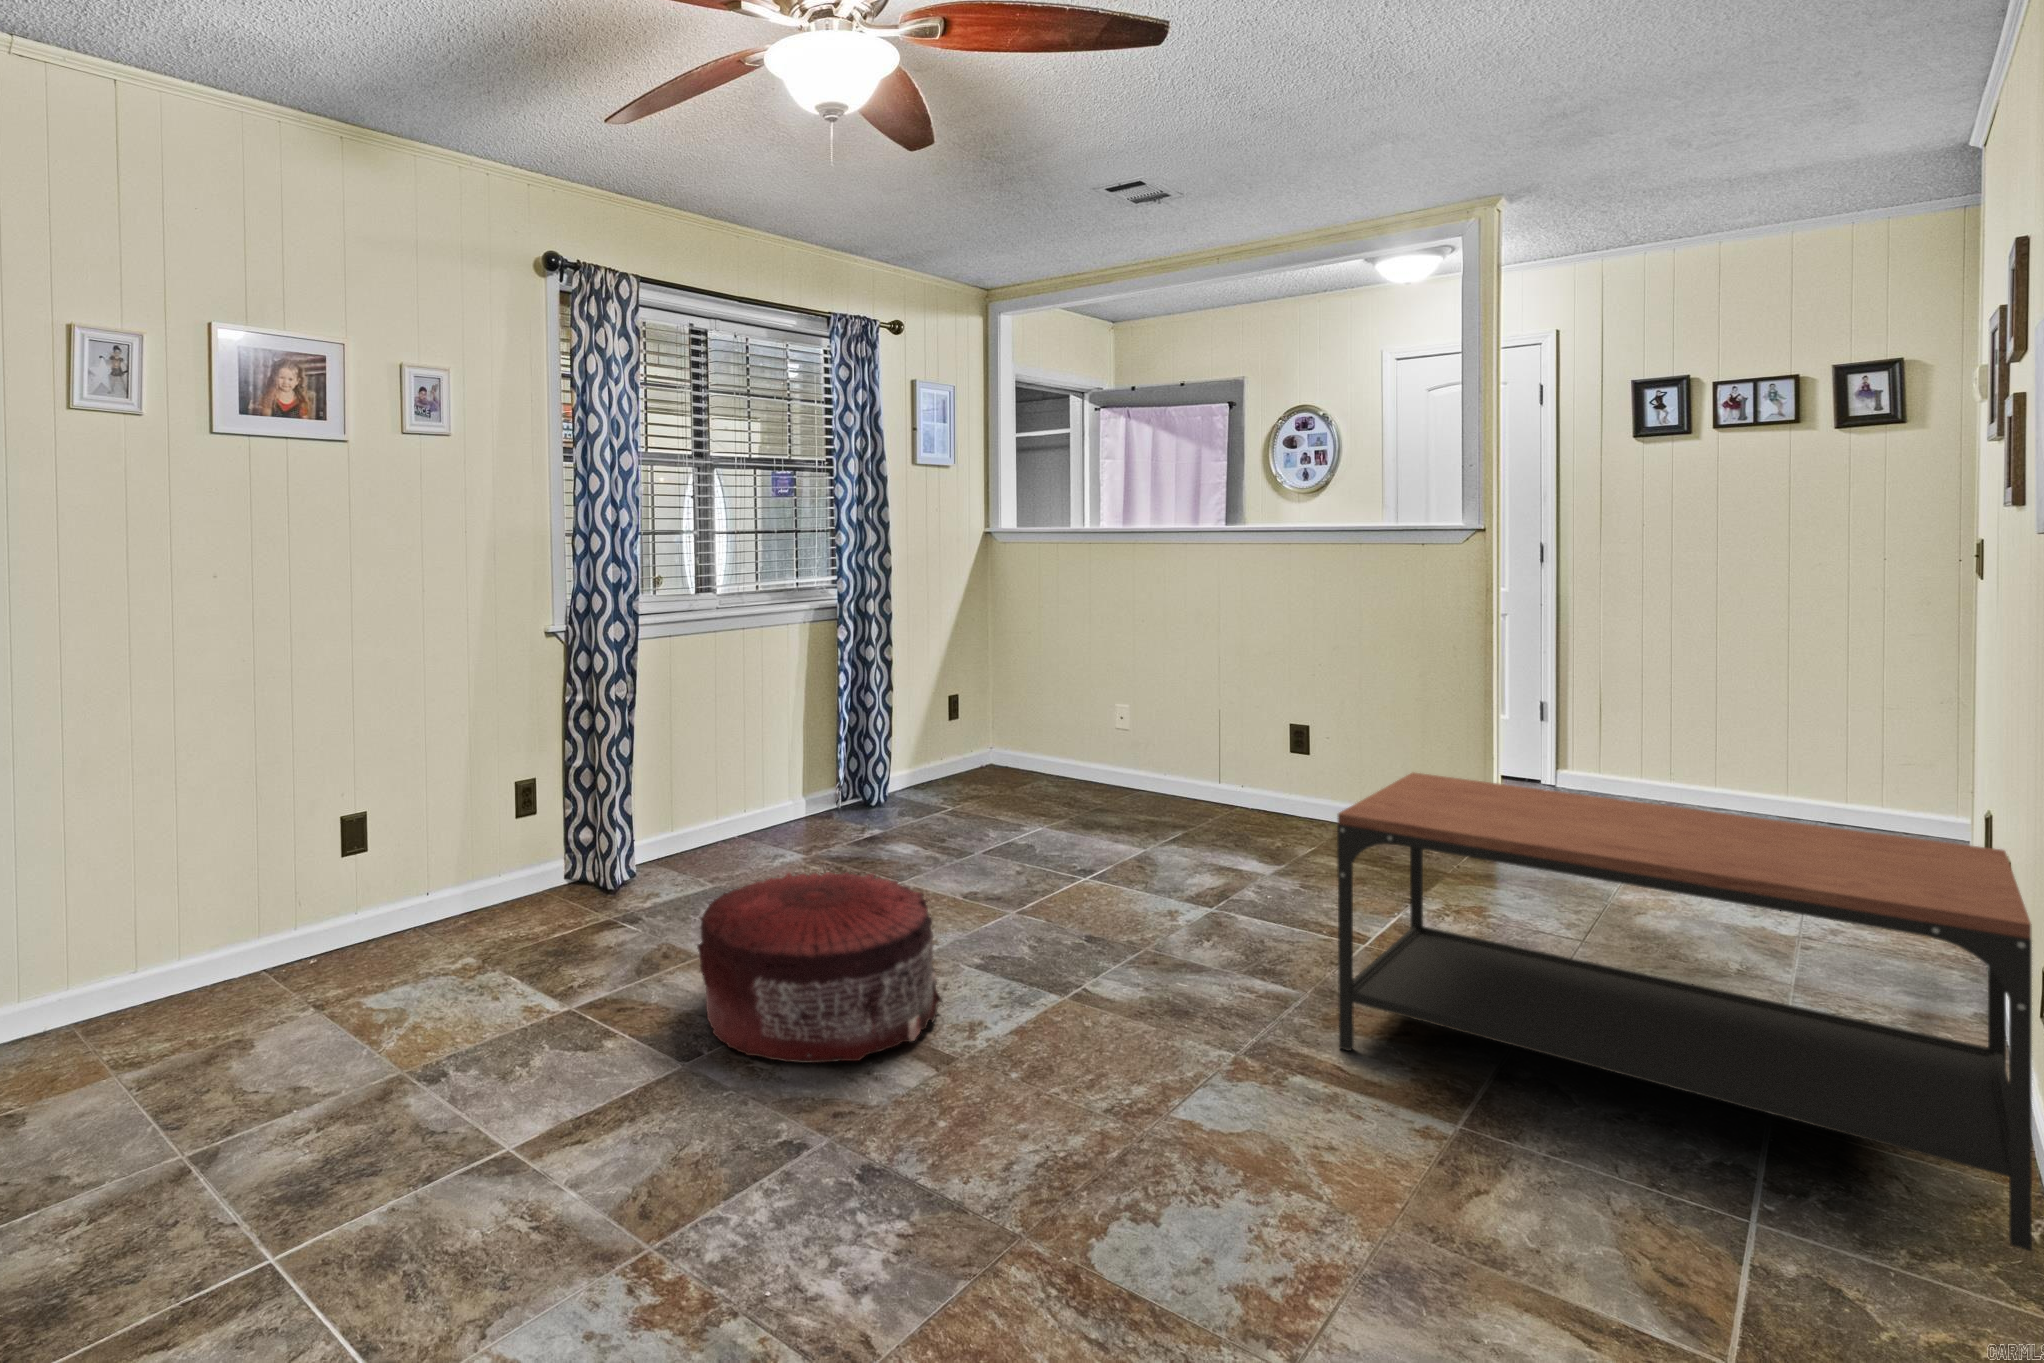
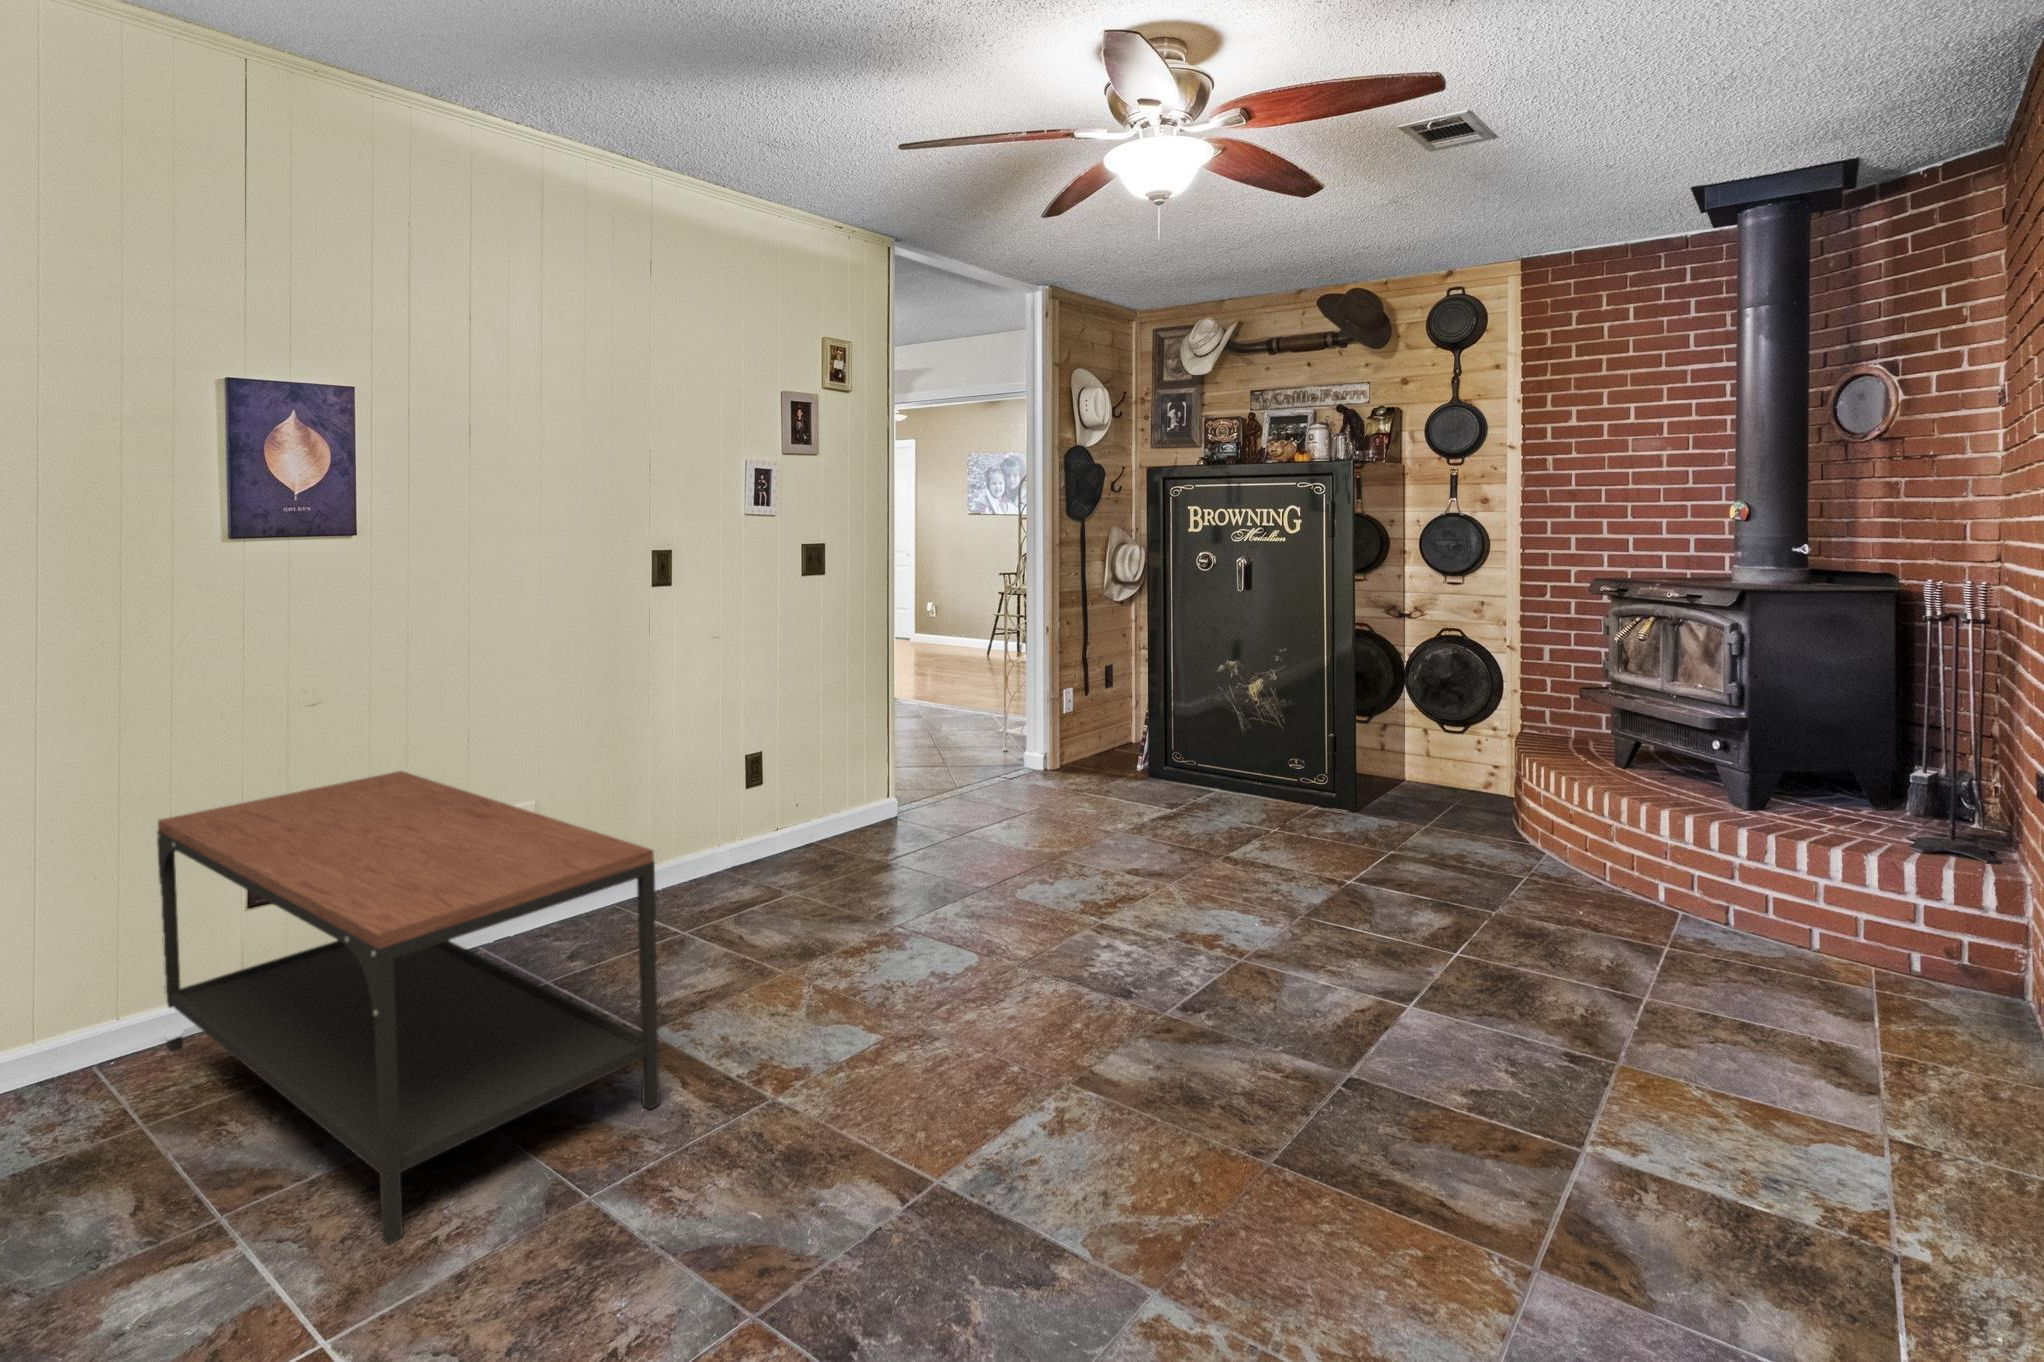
pouf: present [697,872,942,1063] -> none [1100,953,1416,1208]

